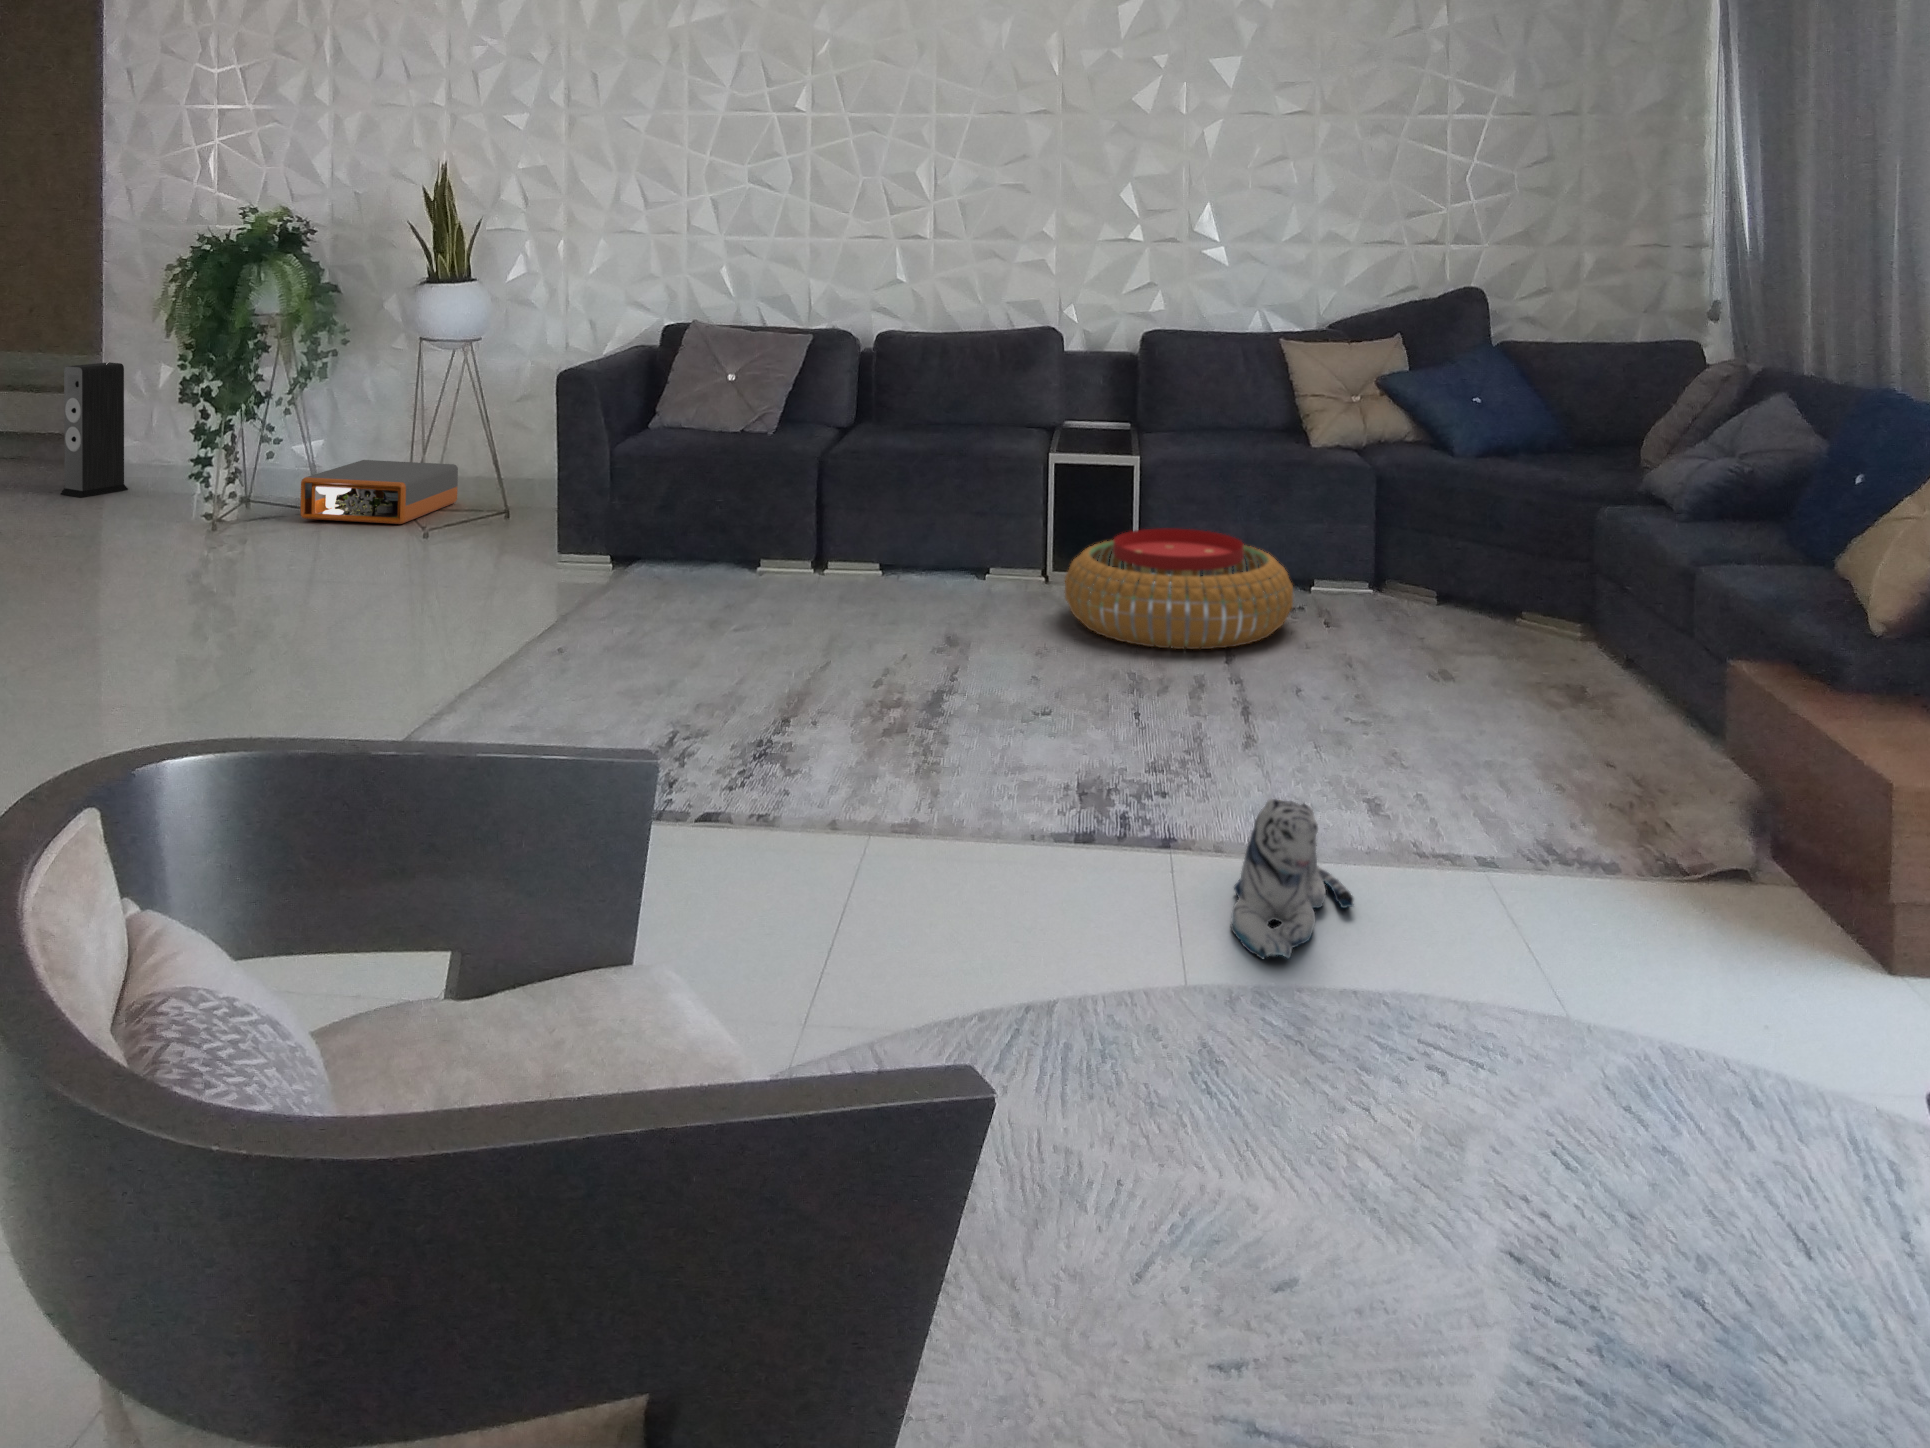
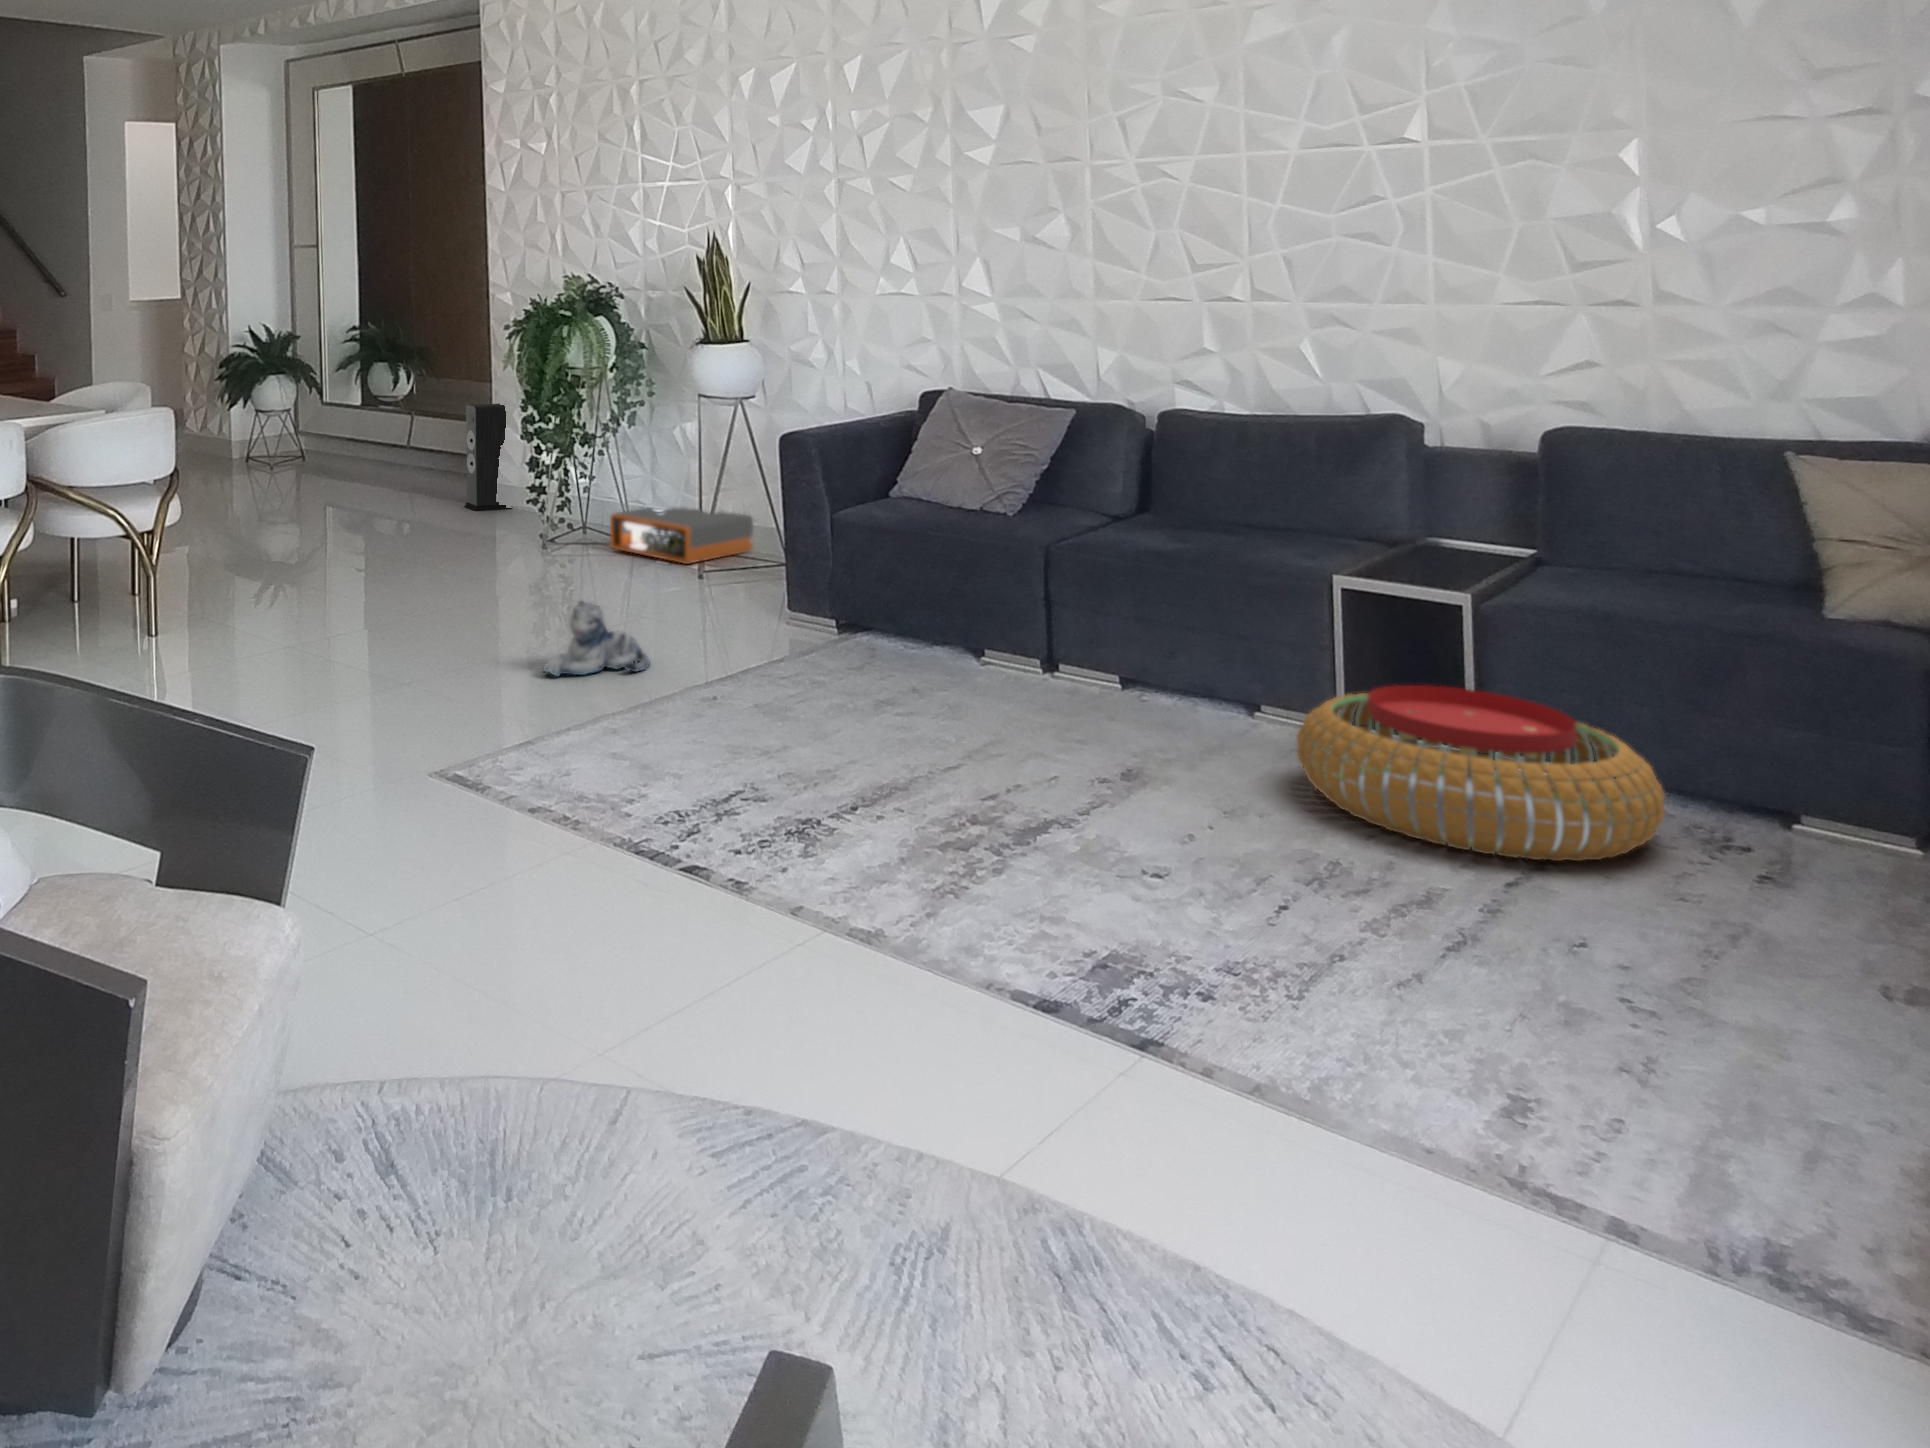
plush toy: present [1231,799,1353,959] -> present [543,601,650,676]

